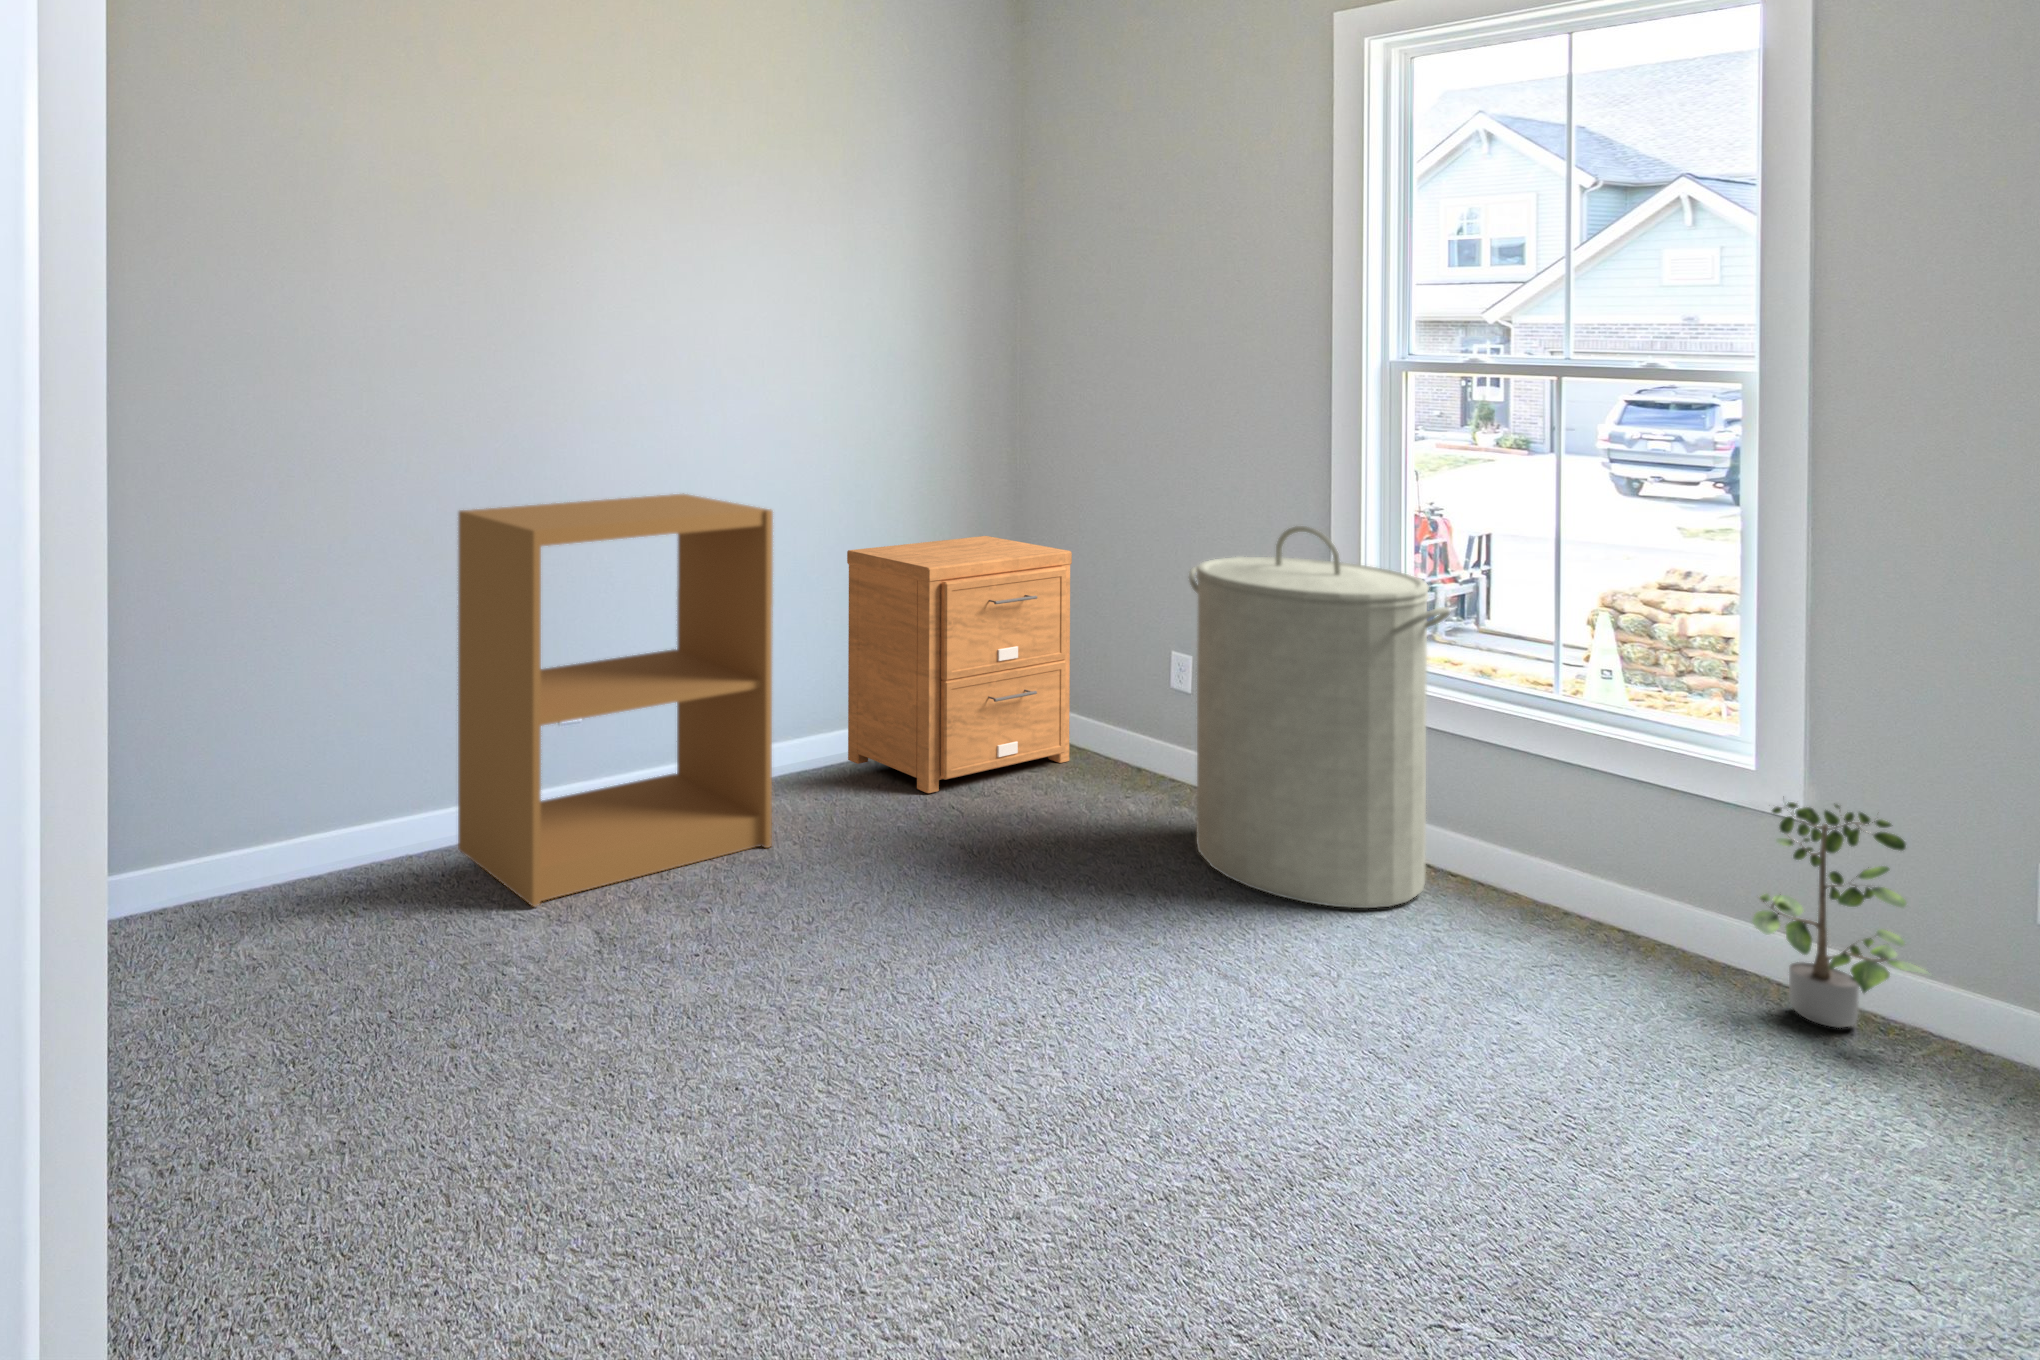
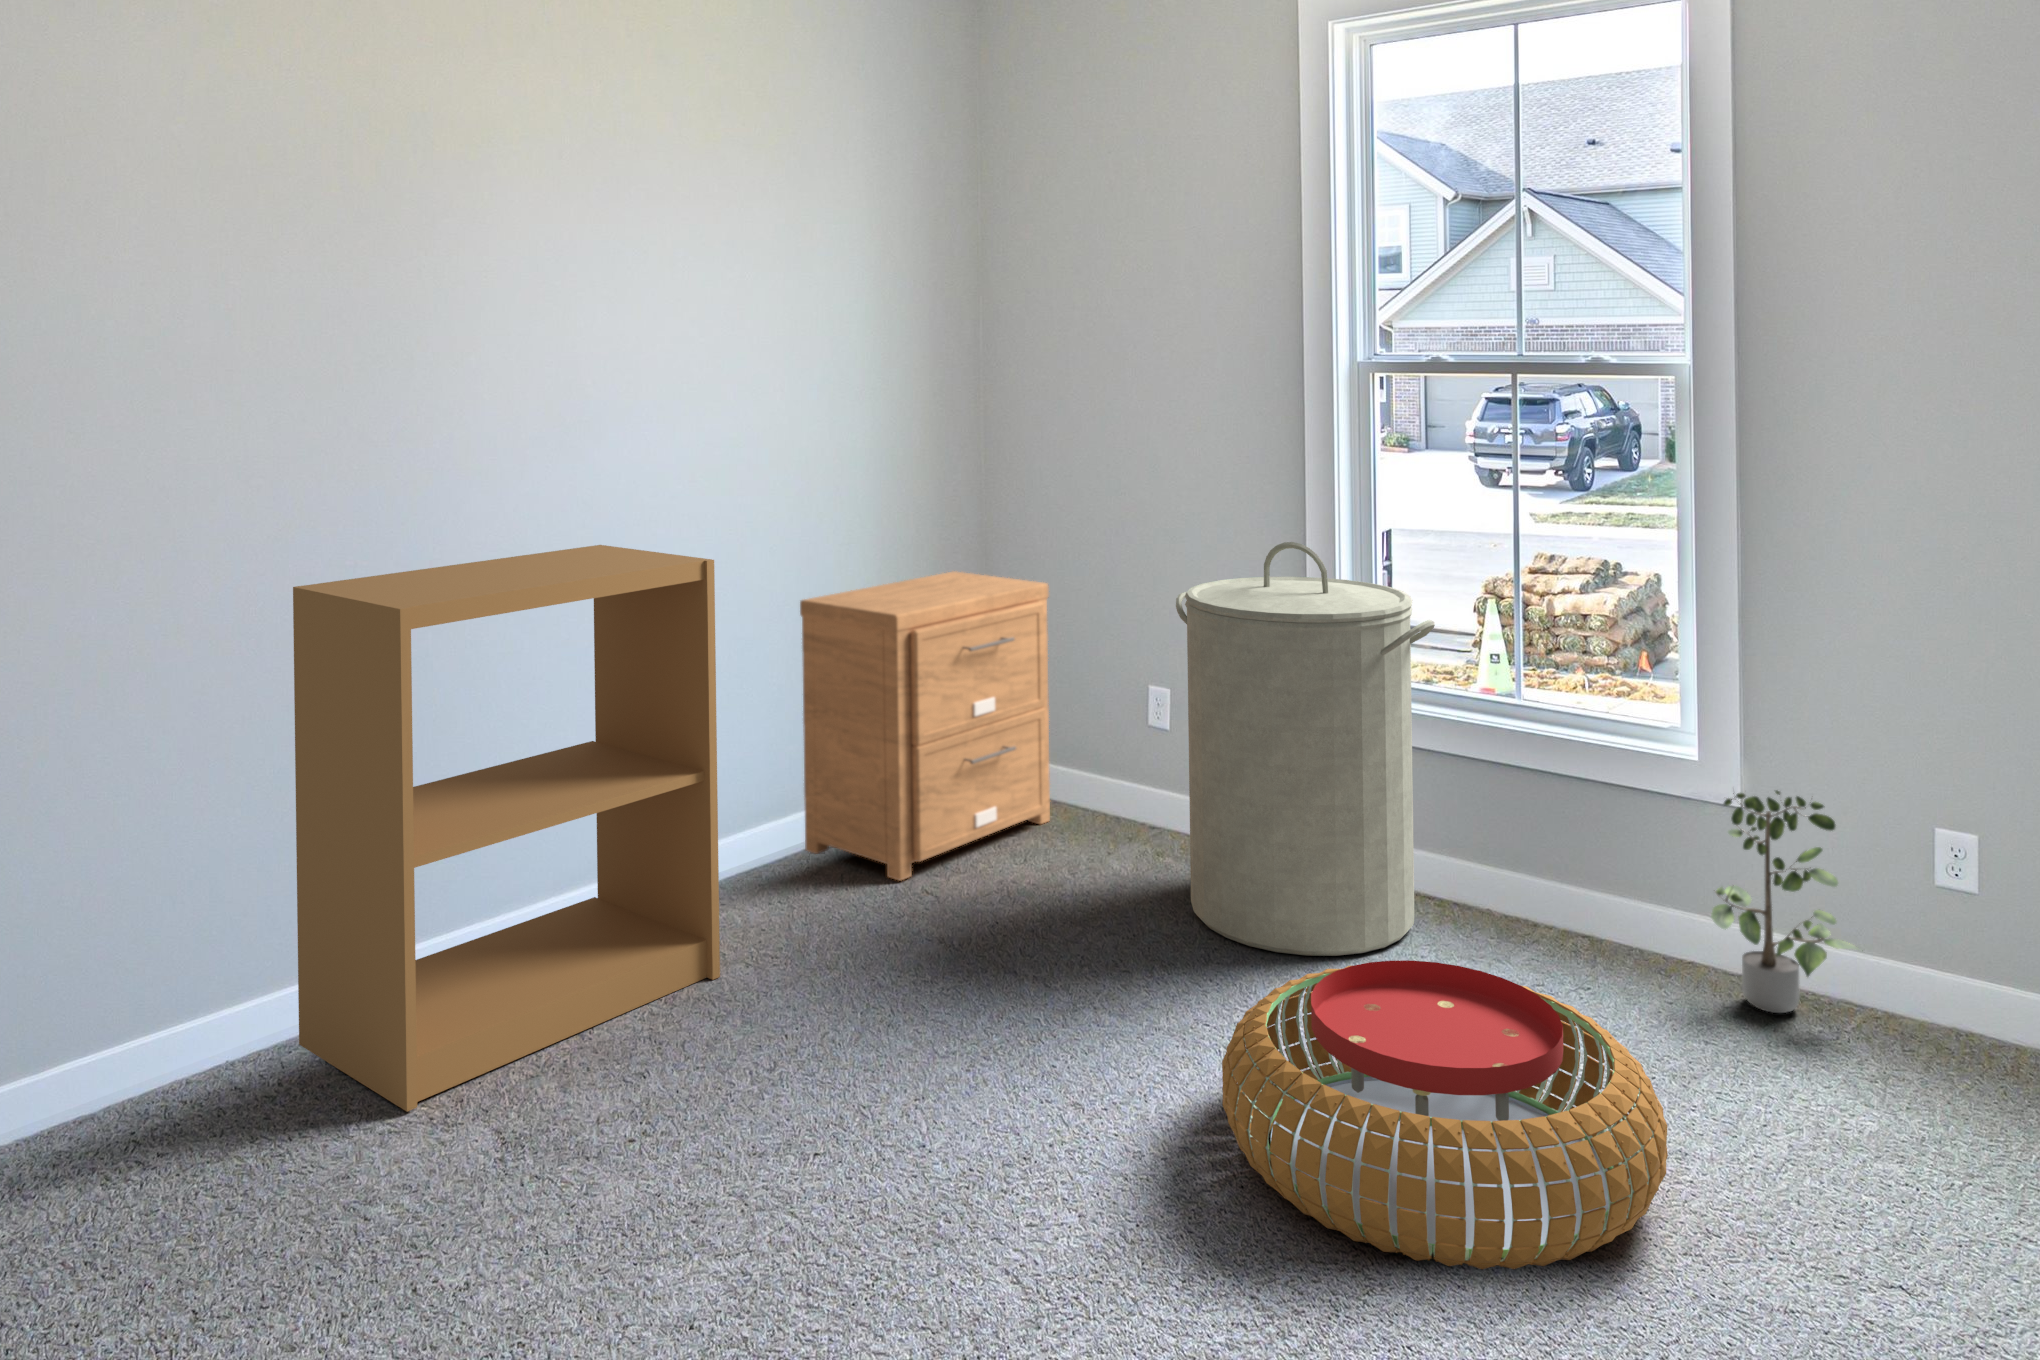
pouf: none [1201,906,1658,1192] -> present [1222,960,1668,1269]

